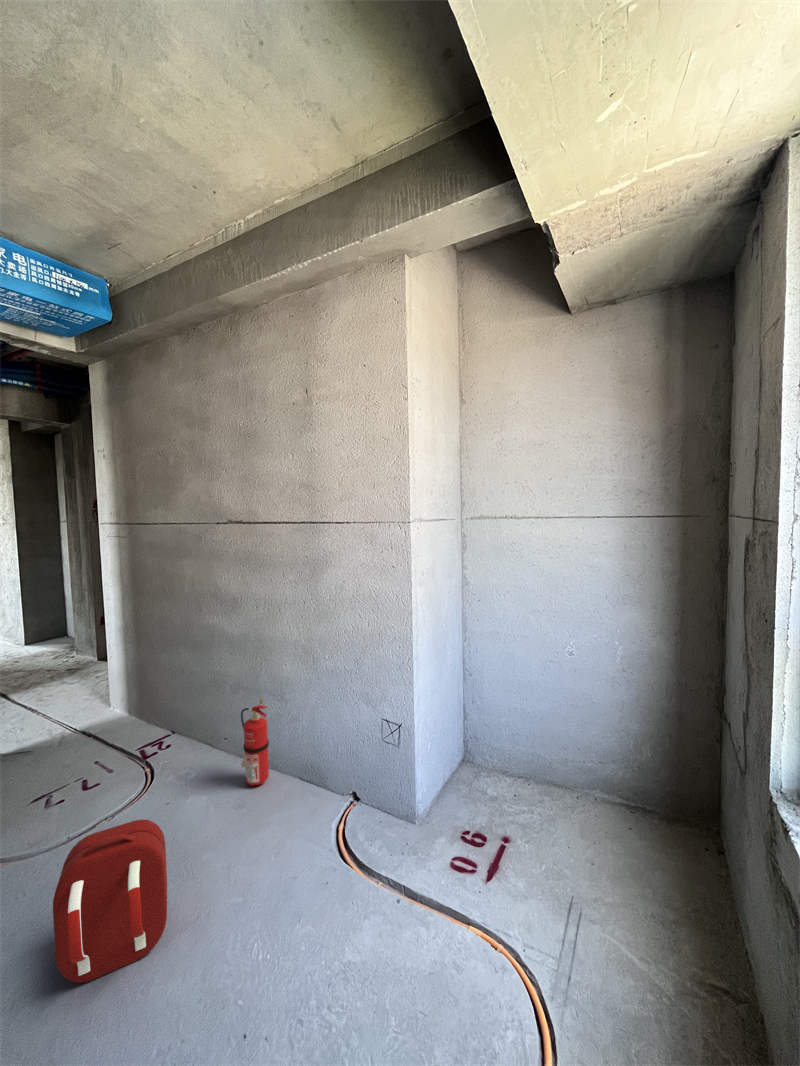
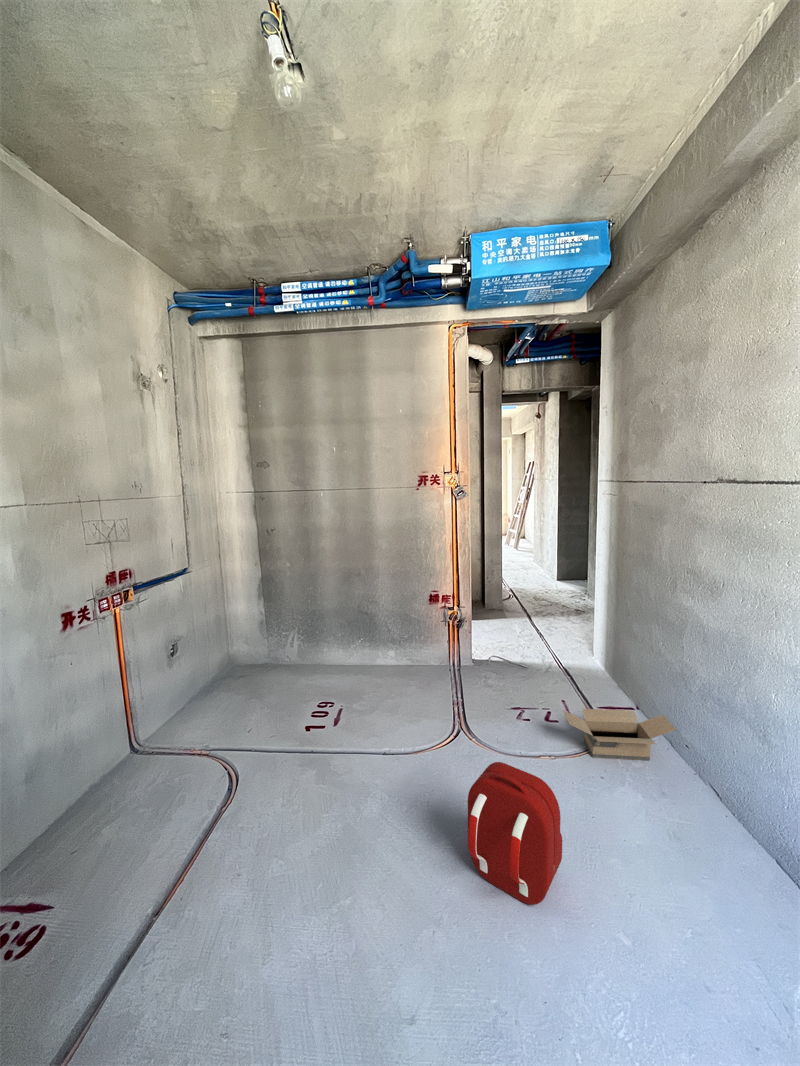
fire extinguisher: present [241,699,269,786] -> none [693,725,736,835]
cardboard box: none [111,722,217,793] -> present [563,709,676,760]

